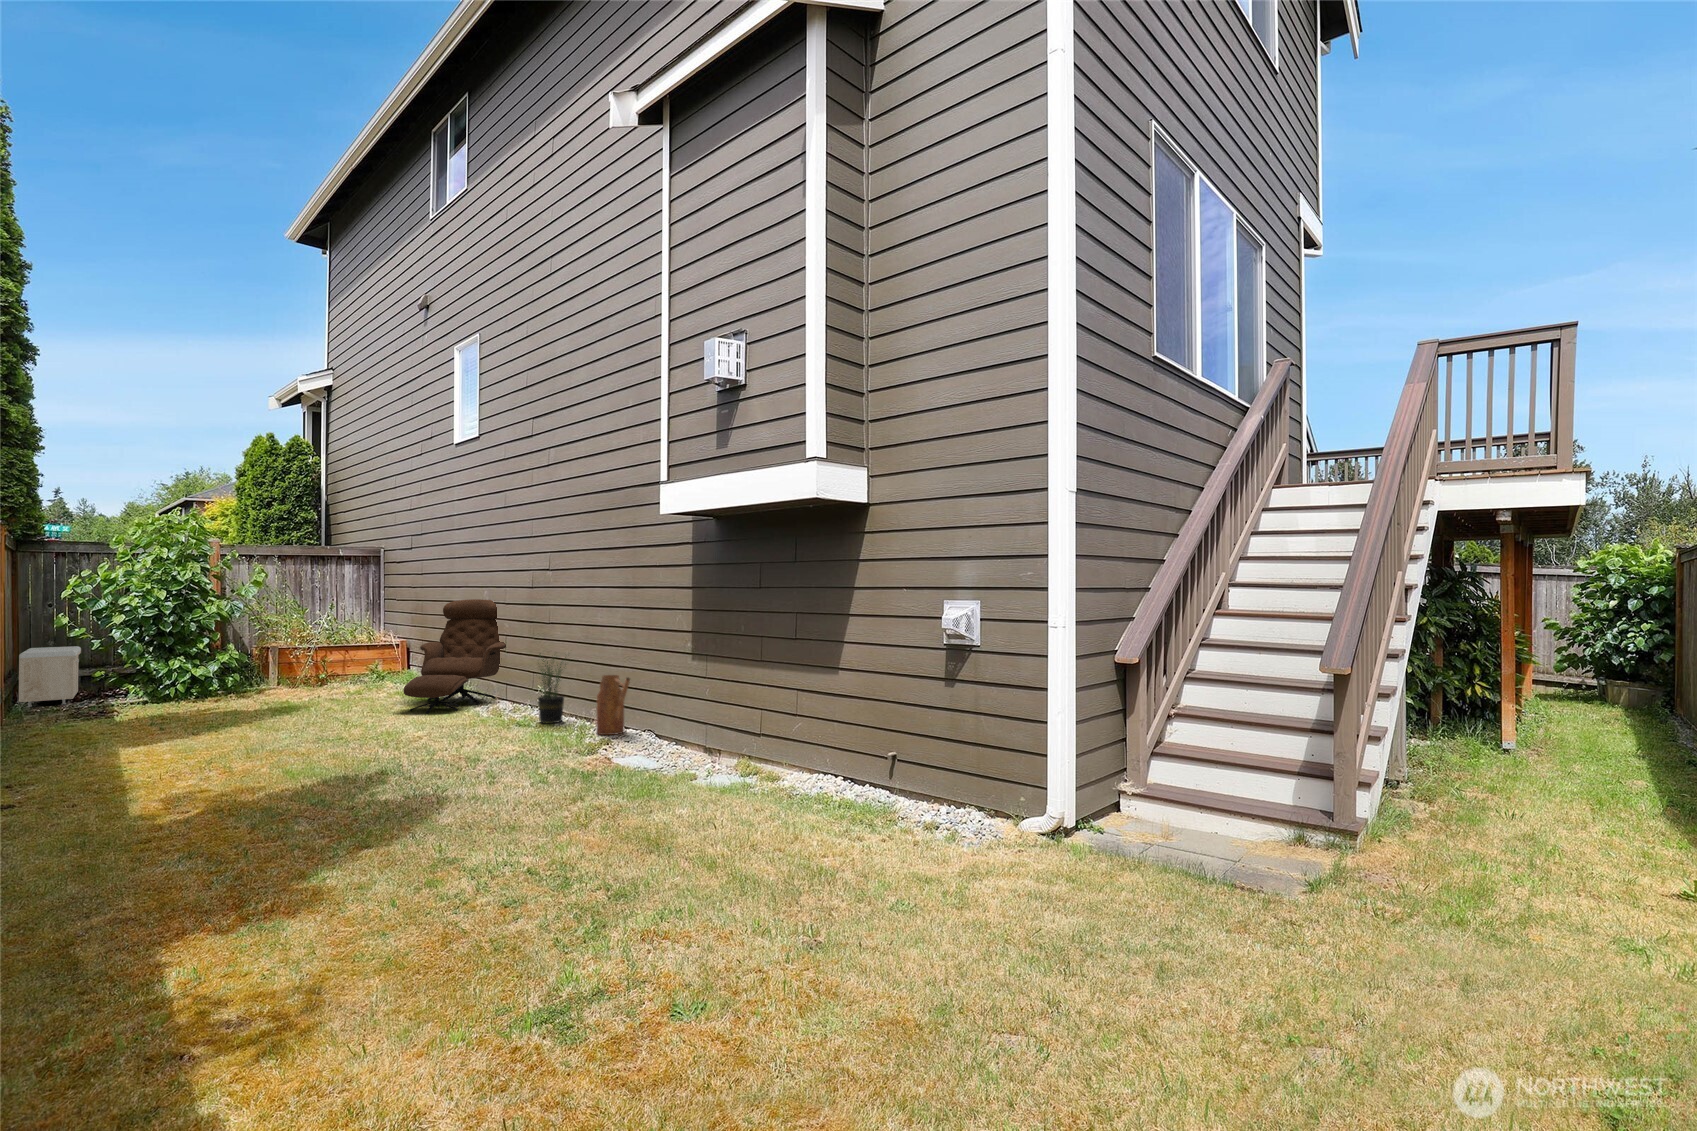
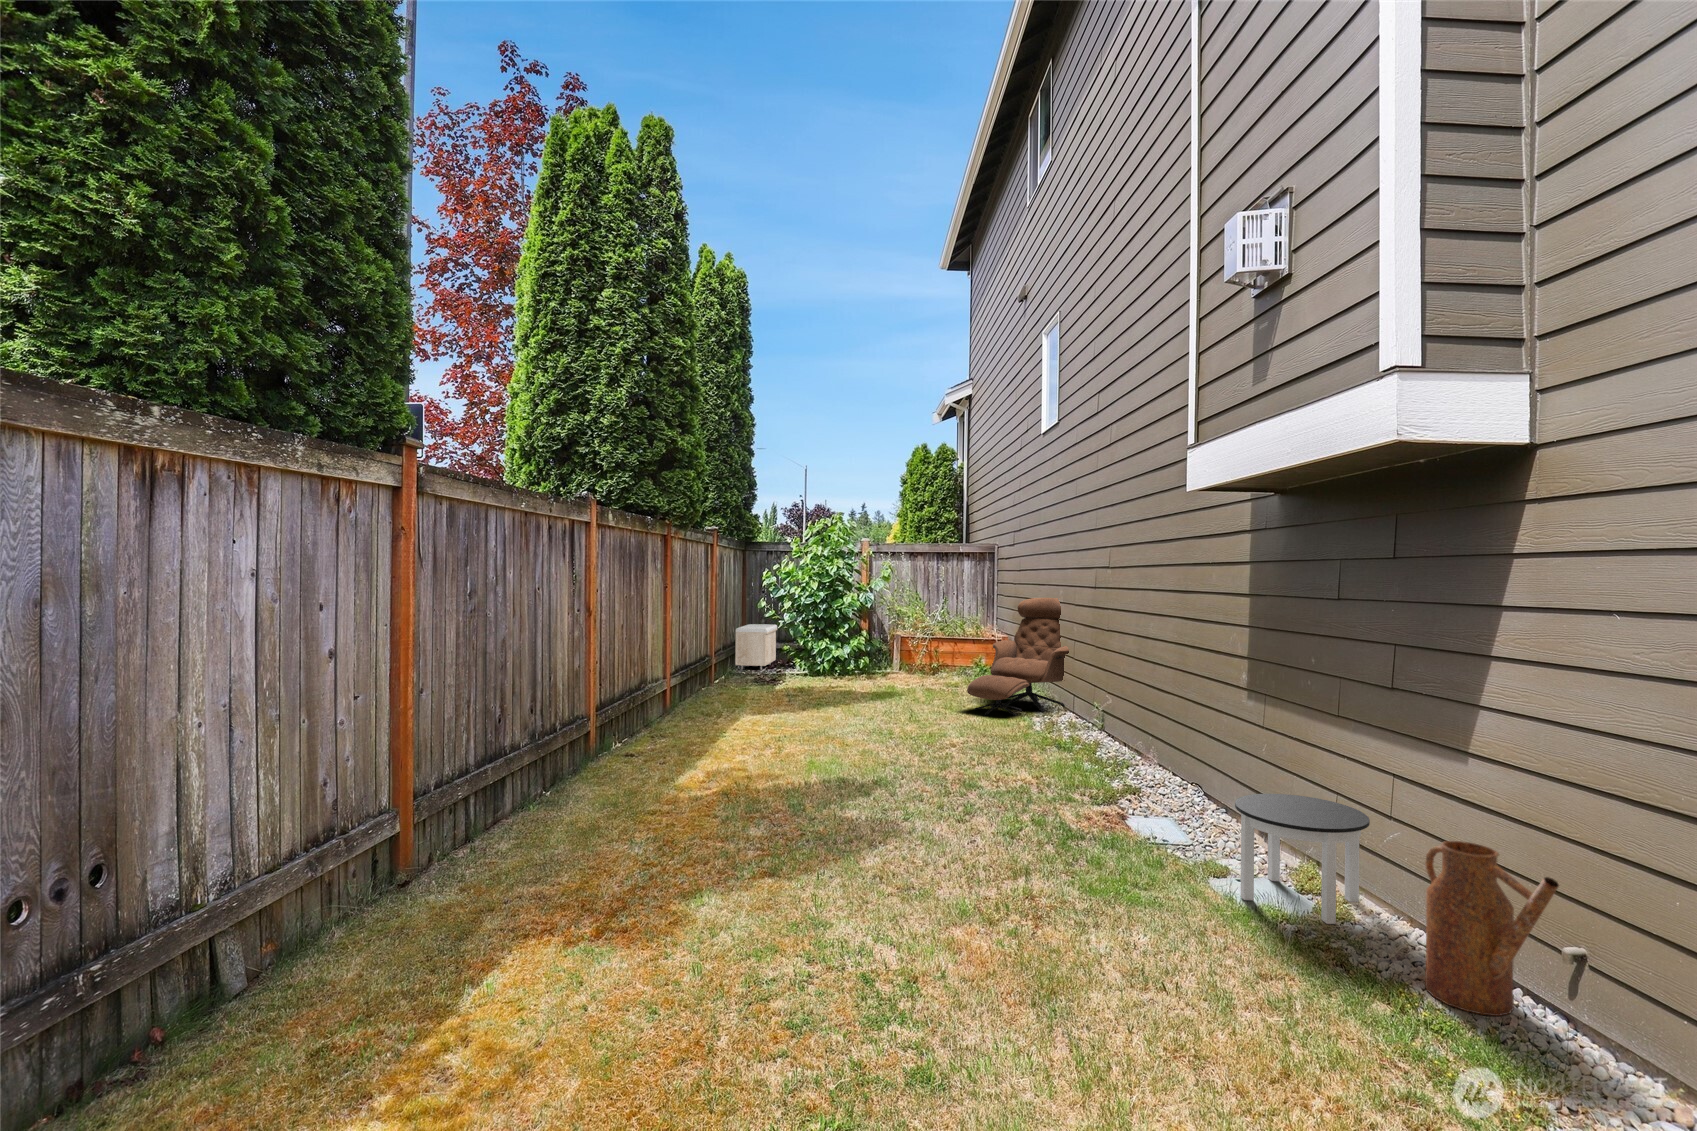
potted plant: present [538,654,566,723] -> none [1074,659,1124,748]
watering can: present [596,675,630,735] -> present [1425,841,1559,1016]
round table: none [713,714,787,783] -> present [1235,794,1370,924]

